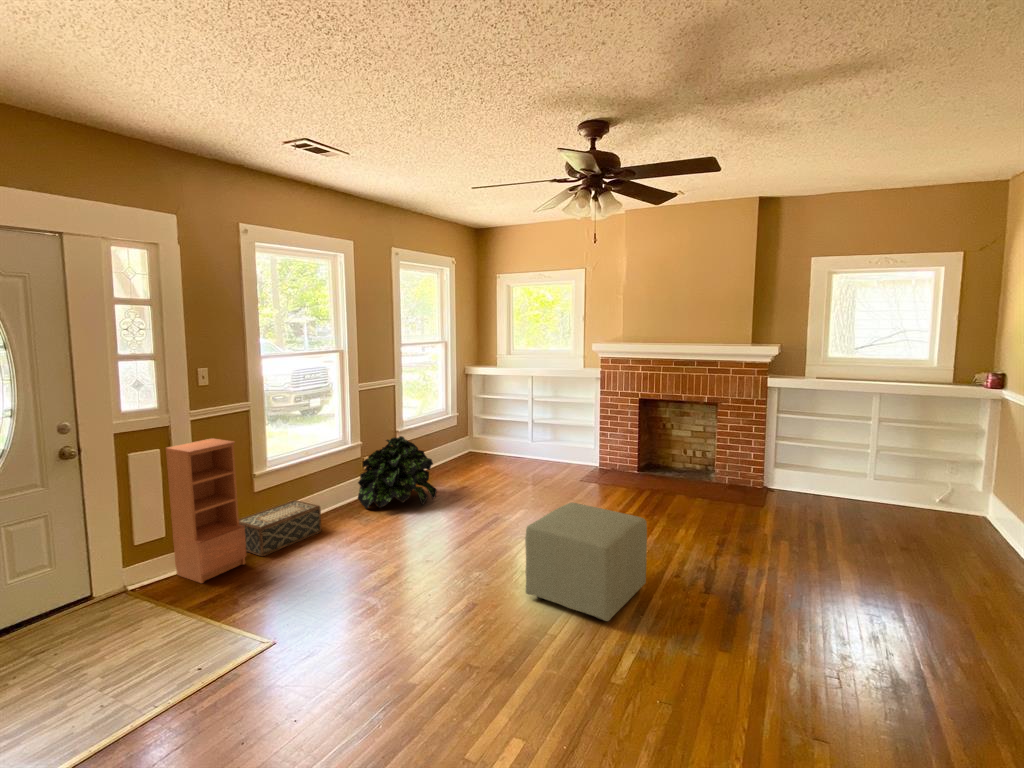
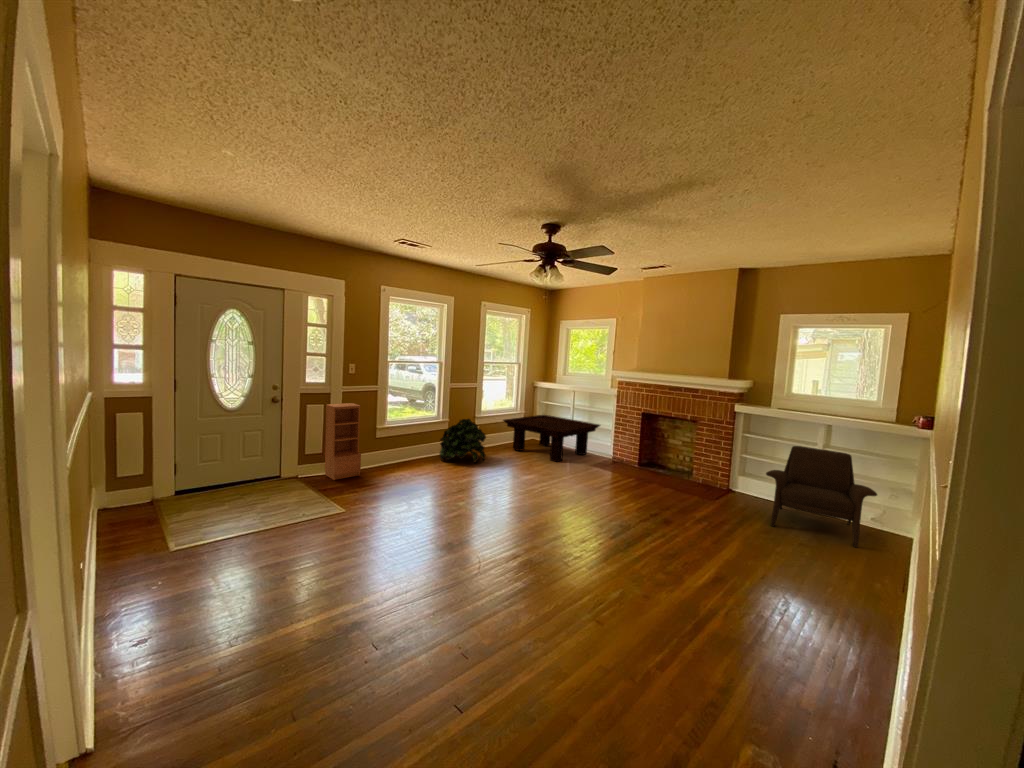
coffee table: none [440,414,576,483] -> present [503,415,600,462]
armchair: none [834,423,973,543] -> present [766,446,877,547]
woven basket: present [239,500,321,556] -> none [360,447,409,474]
ottoman: present [525,503,647,621] -> none [494,466,575,536]

